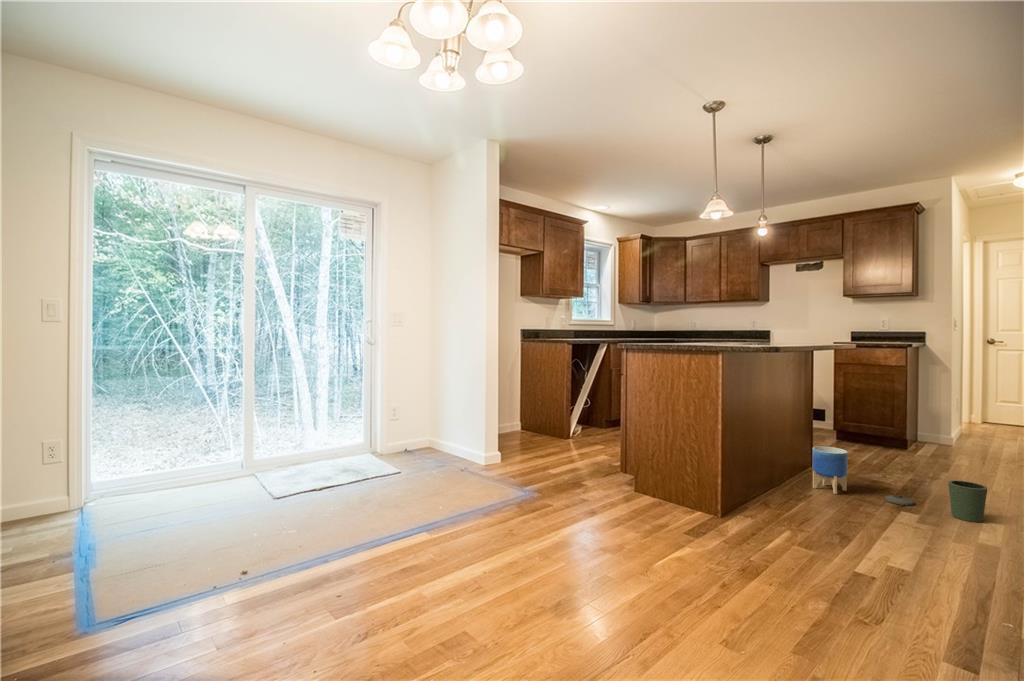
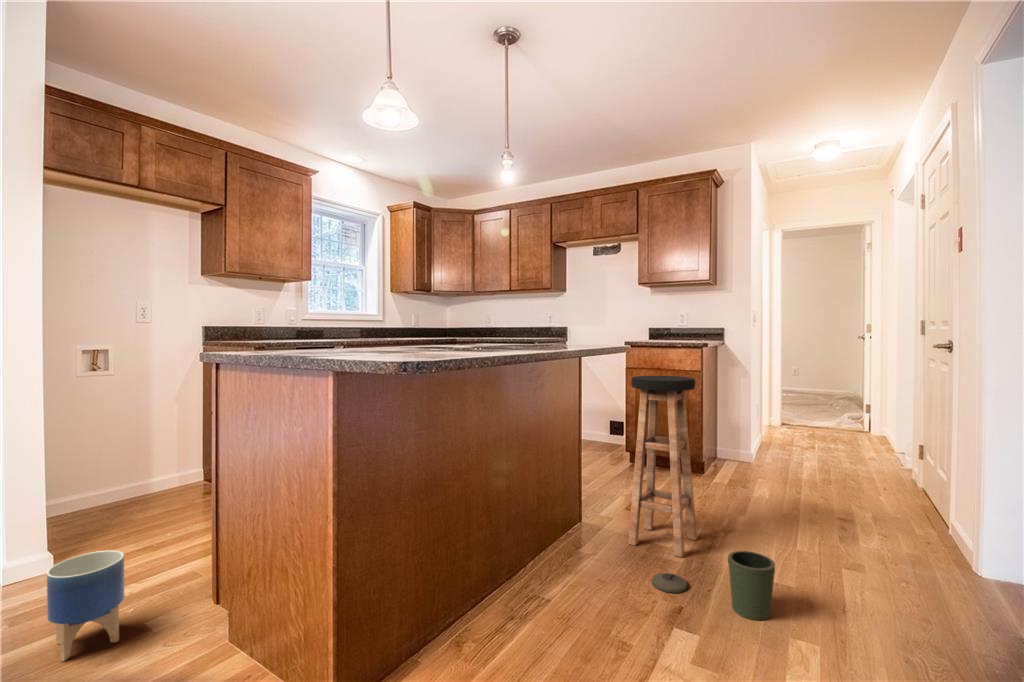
bar stool: none [857,366,915,491] -> present [628,376,697,557]
planter: present [812,446,848,494] -> present [47,550,125,661]

